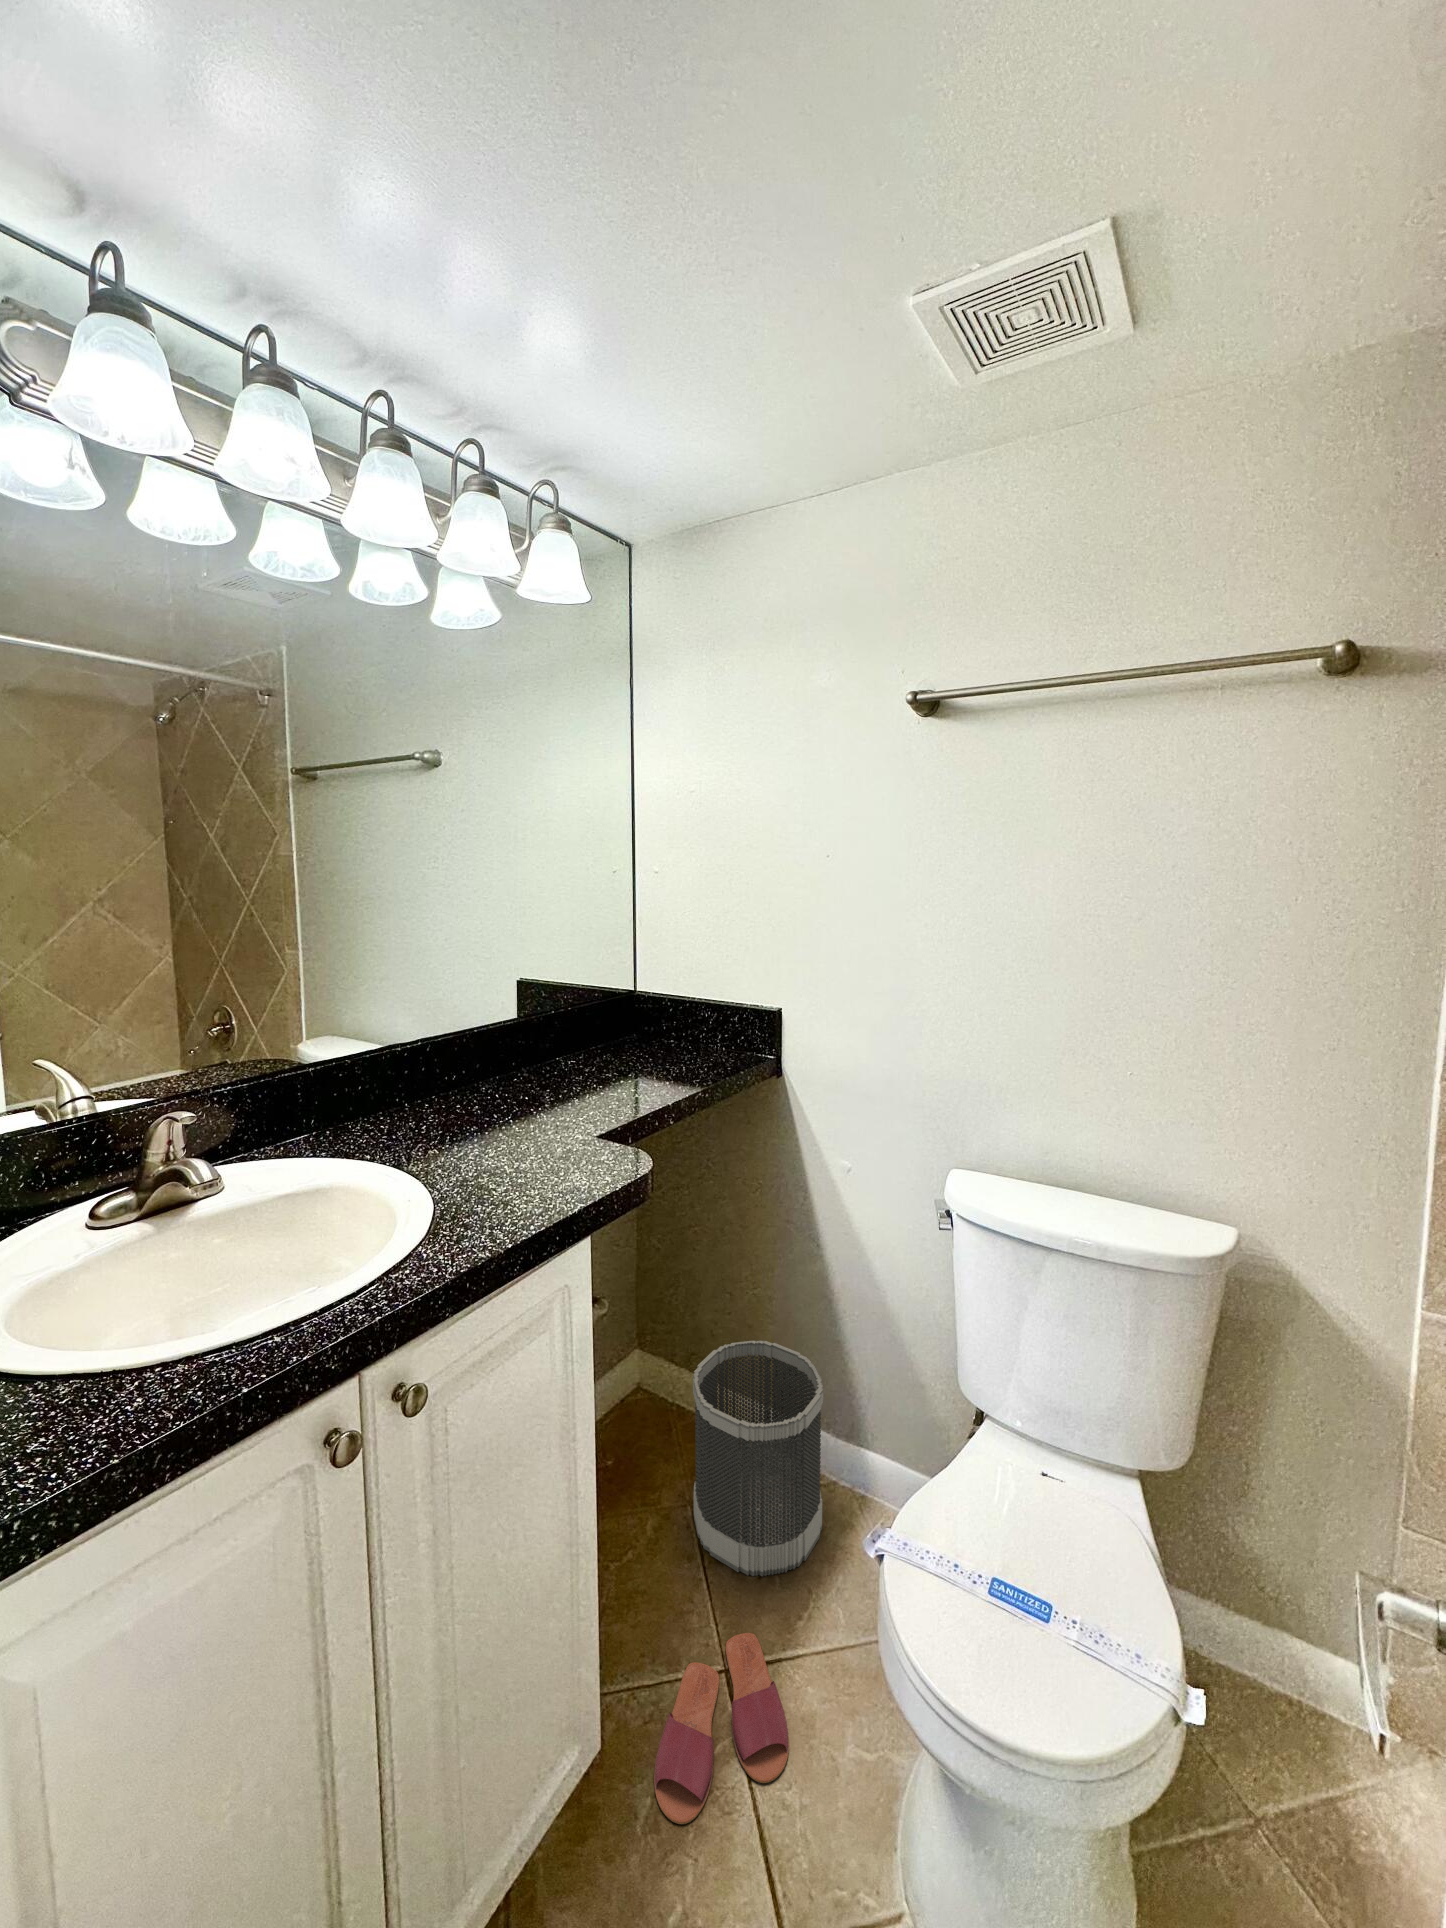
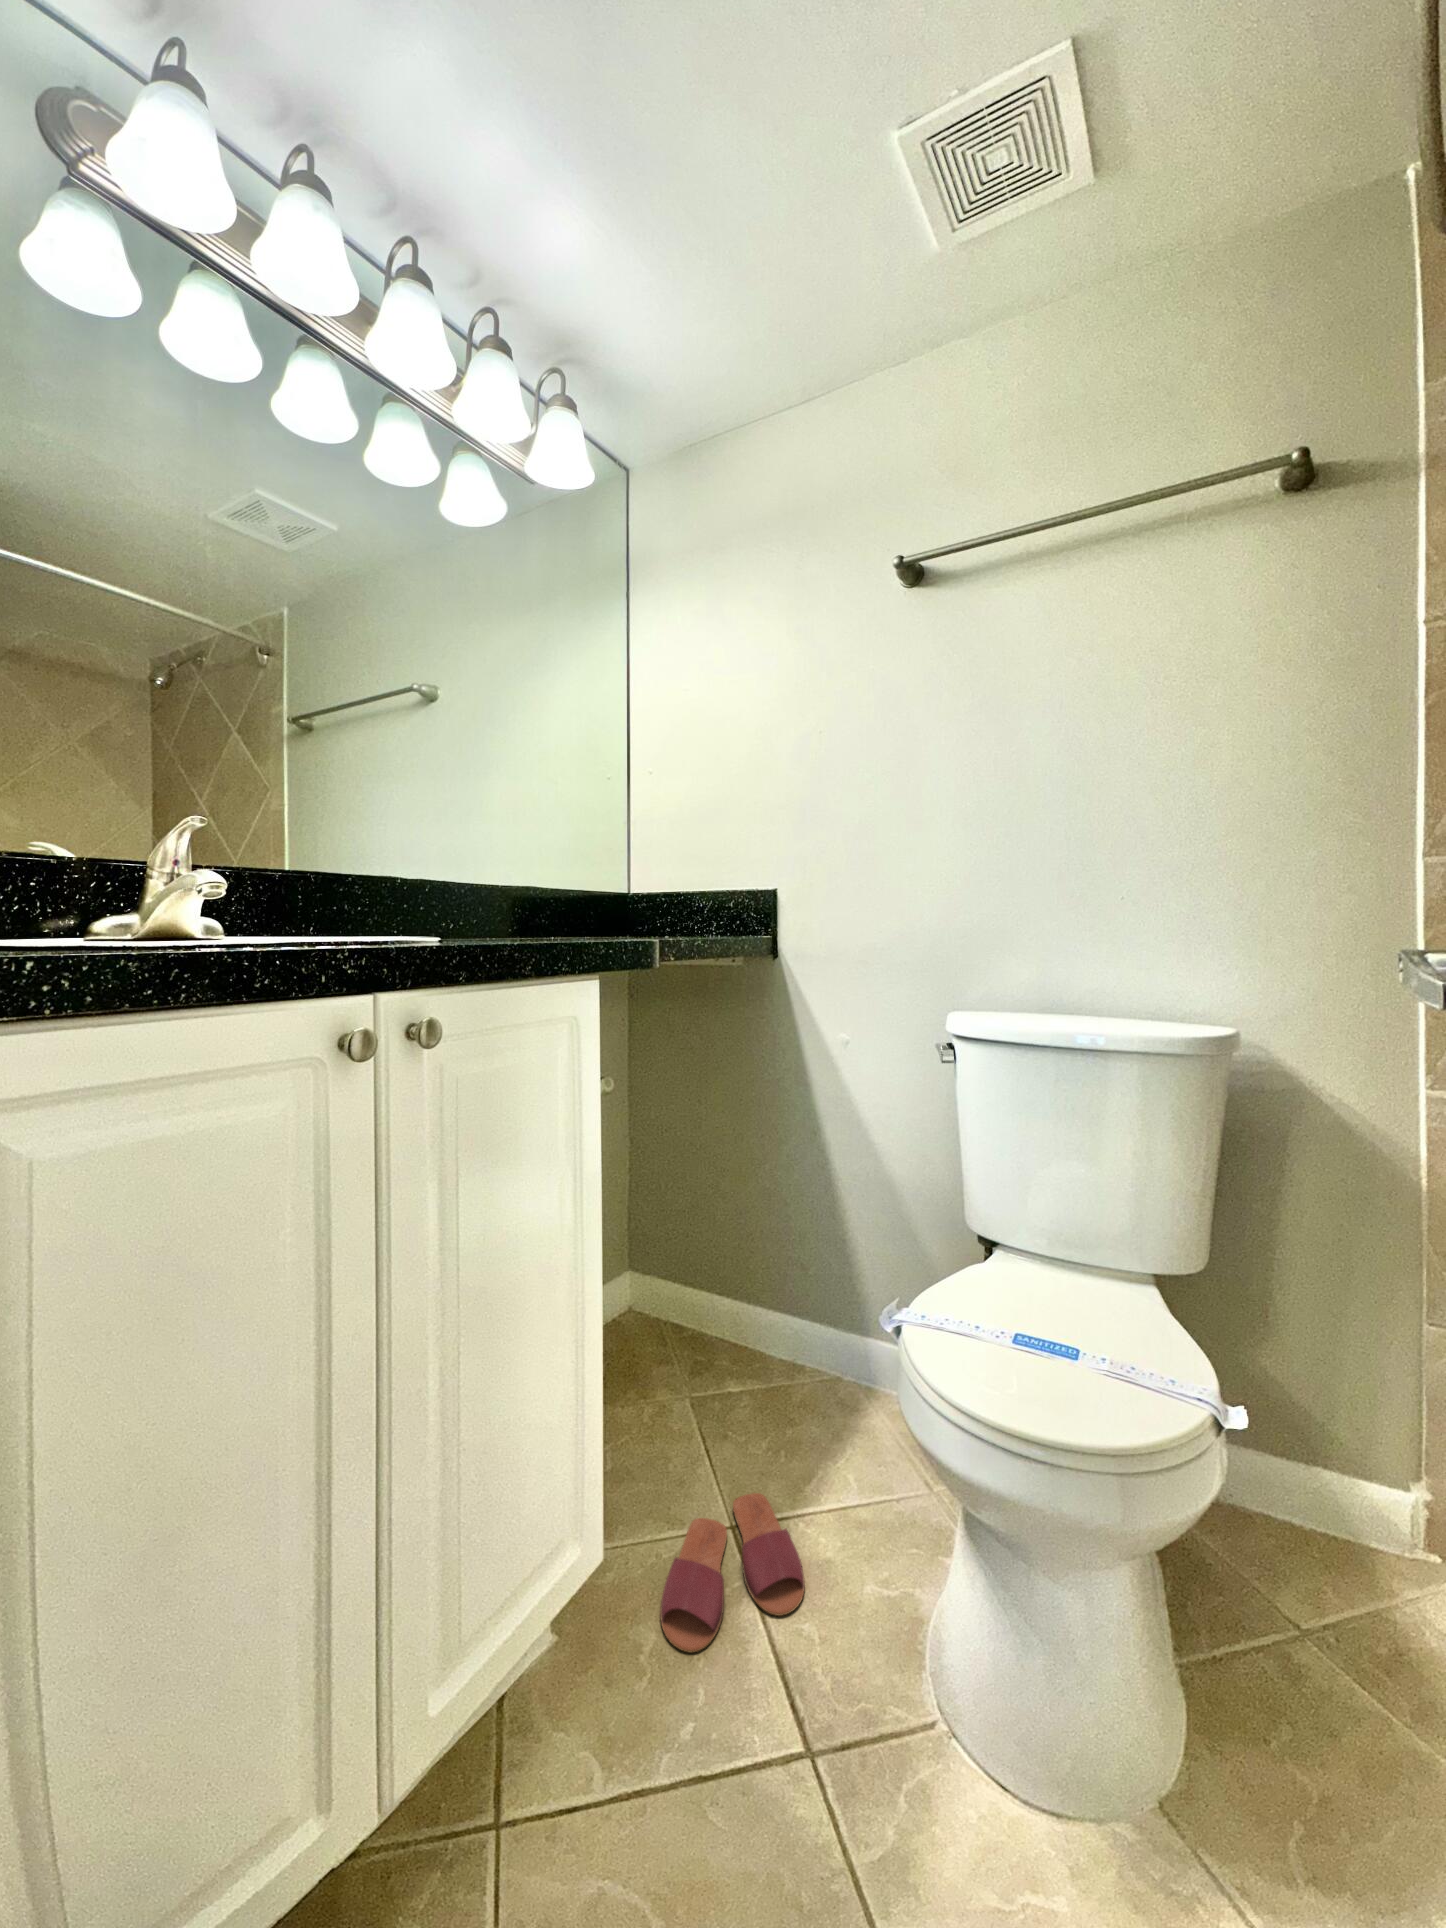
wastebasket: present [693,1340,823,1577] -> none [693,1226,829,1451]

